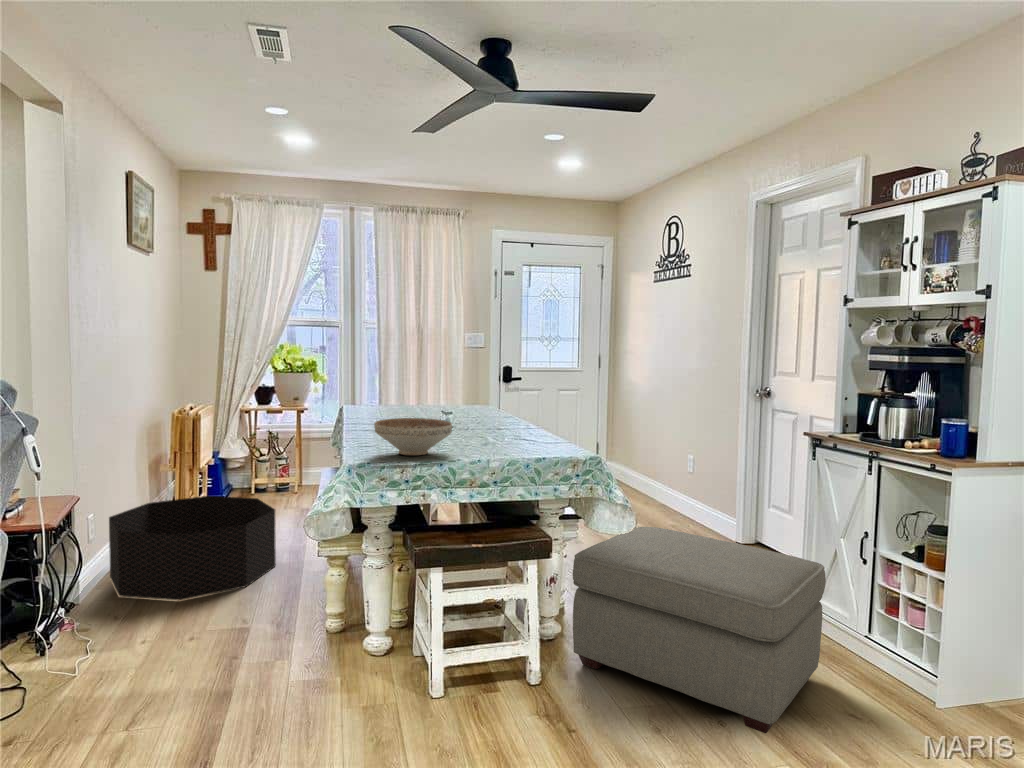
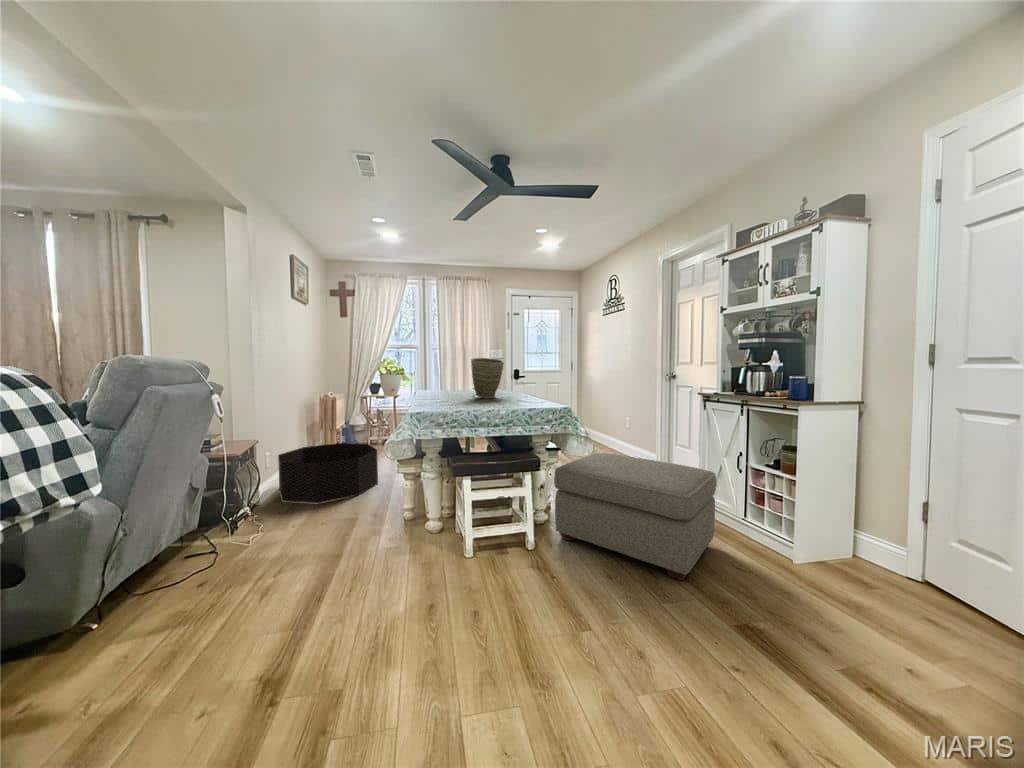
vase: none [439,364,493,432] -> present [471,358,504,398]
decorative bowl: present [374,418,452,455] -> none [428,386,477,407]

